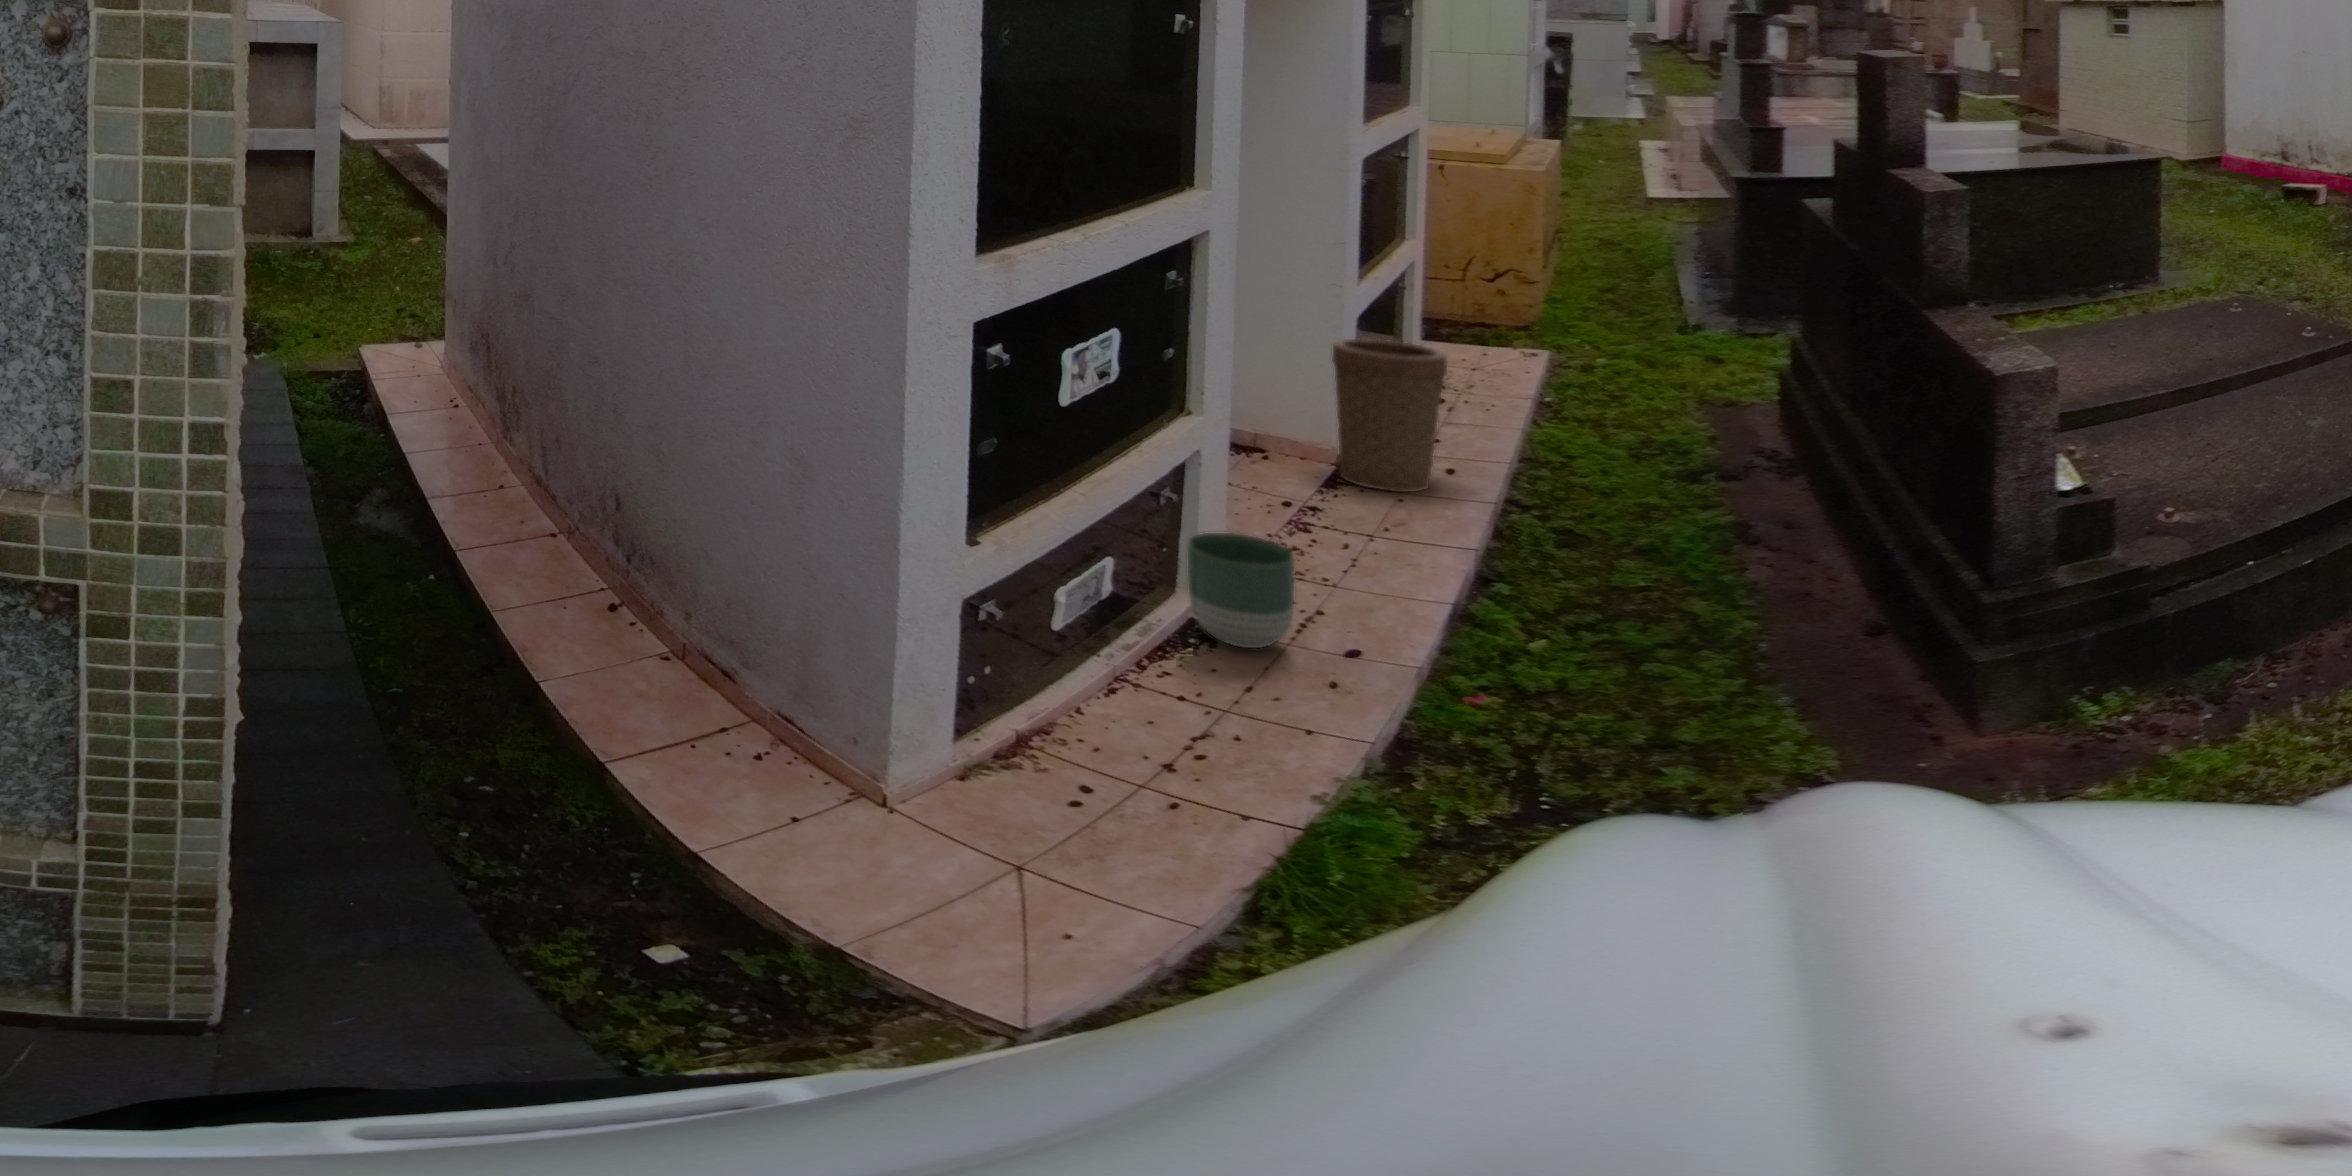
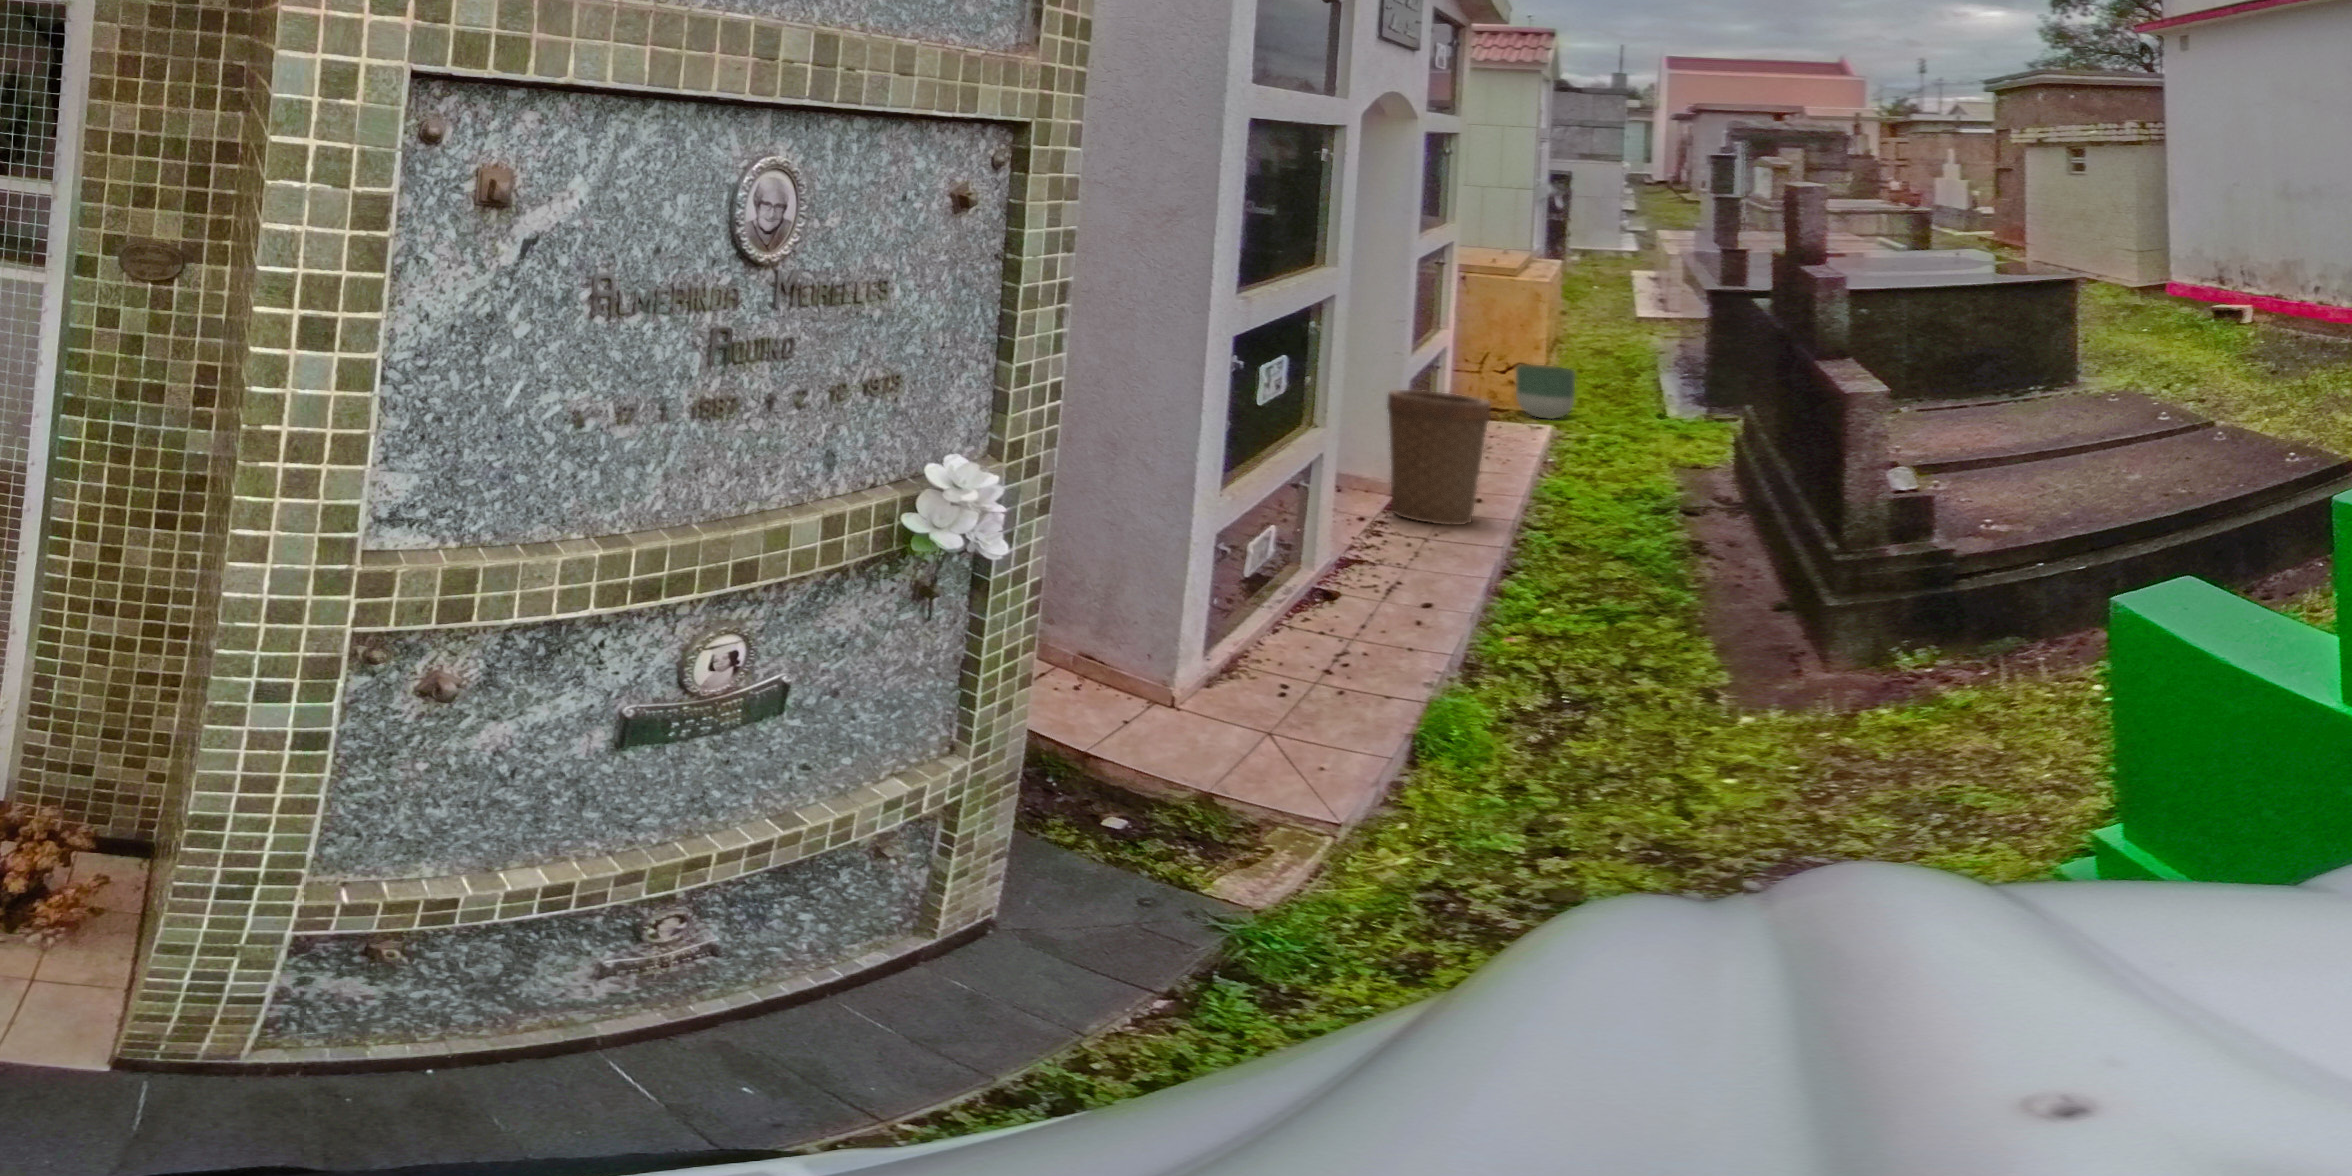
planter: present [1188,533,1294,648] -> present [1516,364,1575,418]

